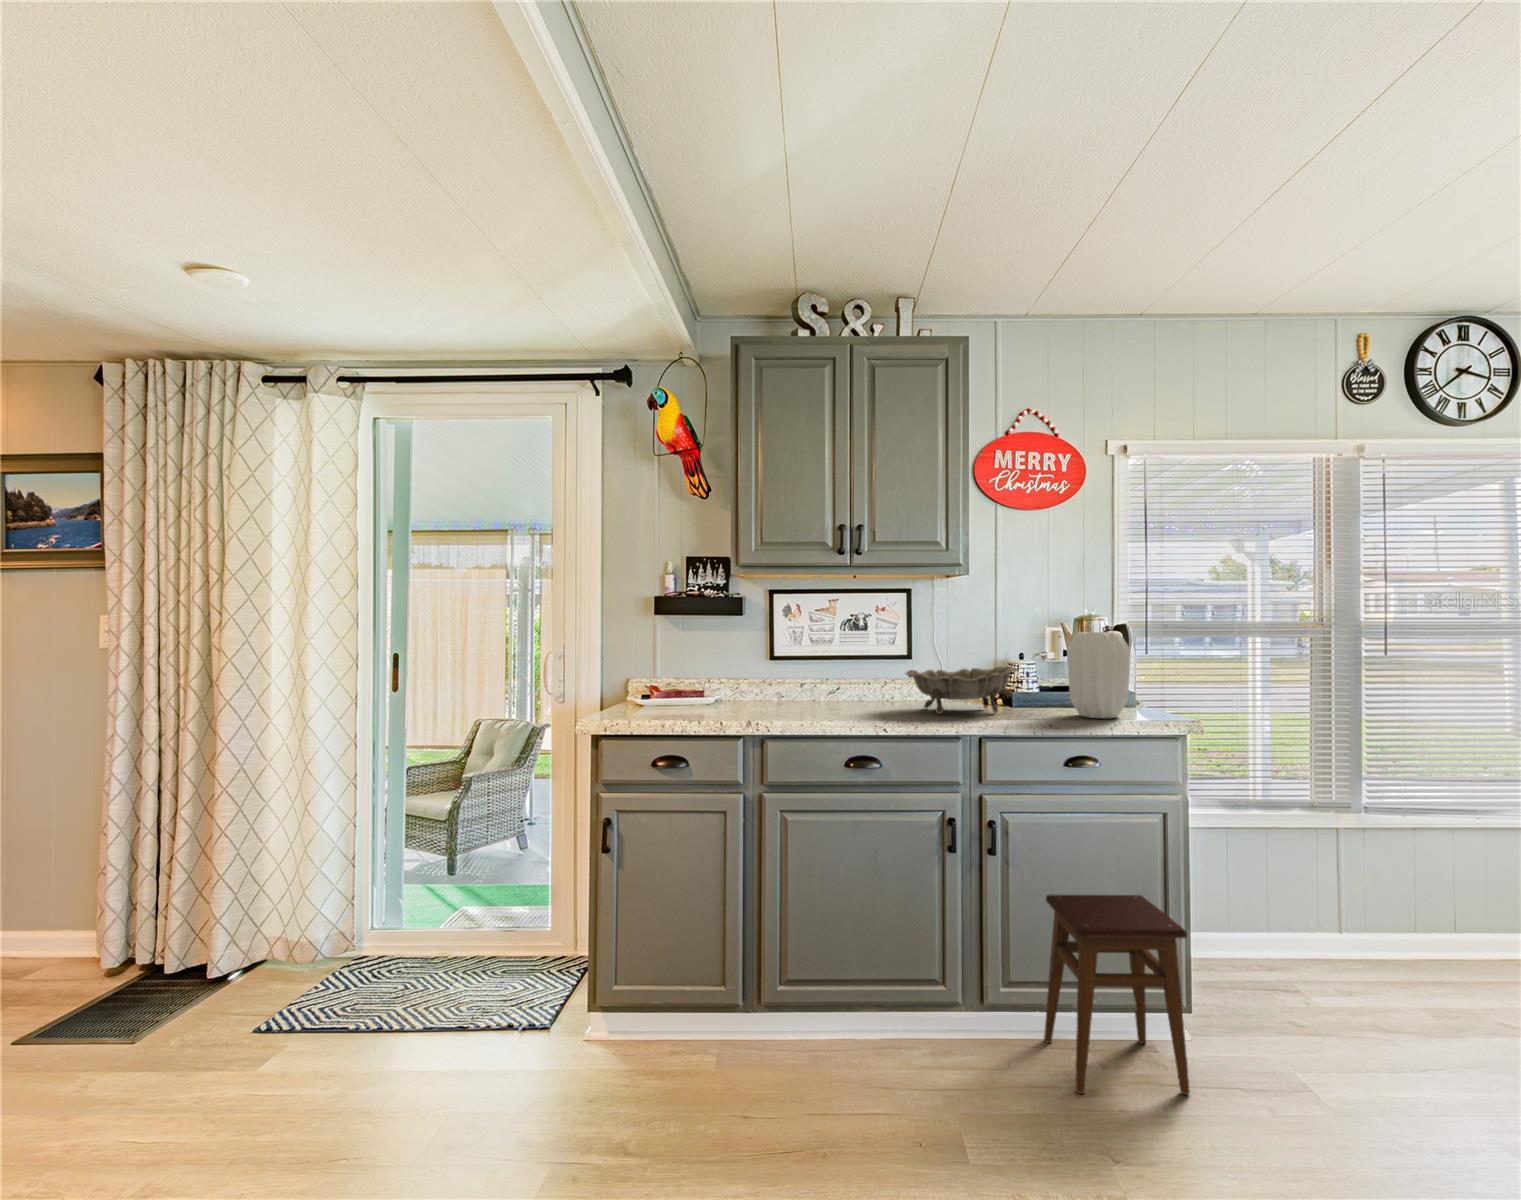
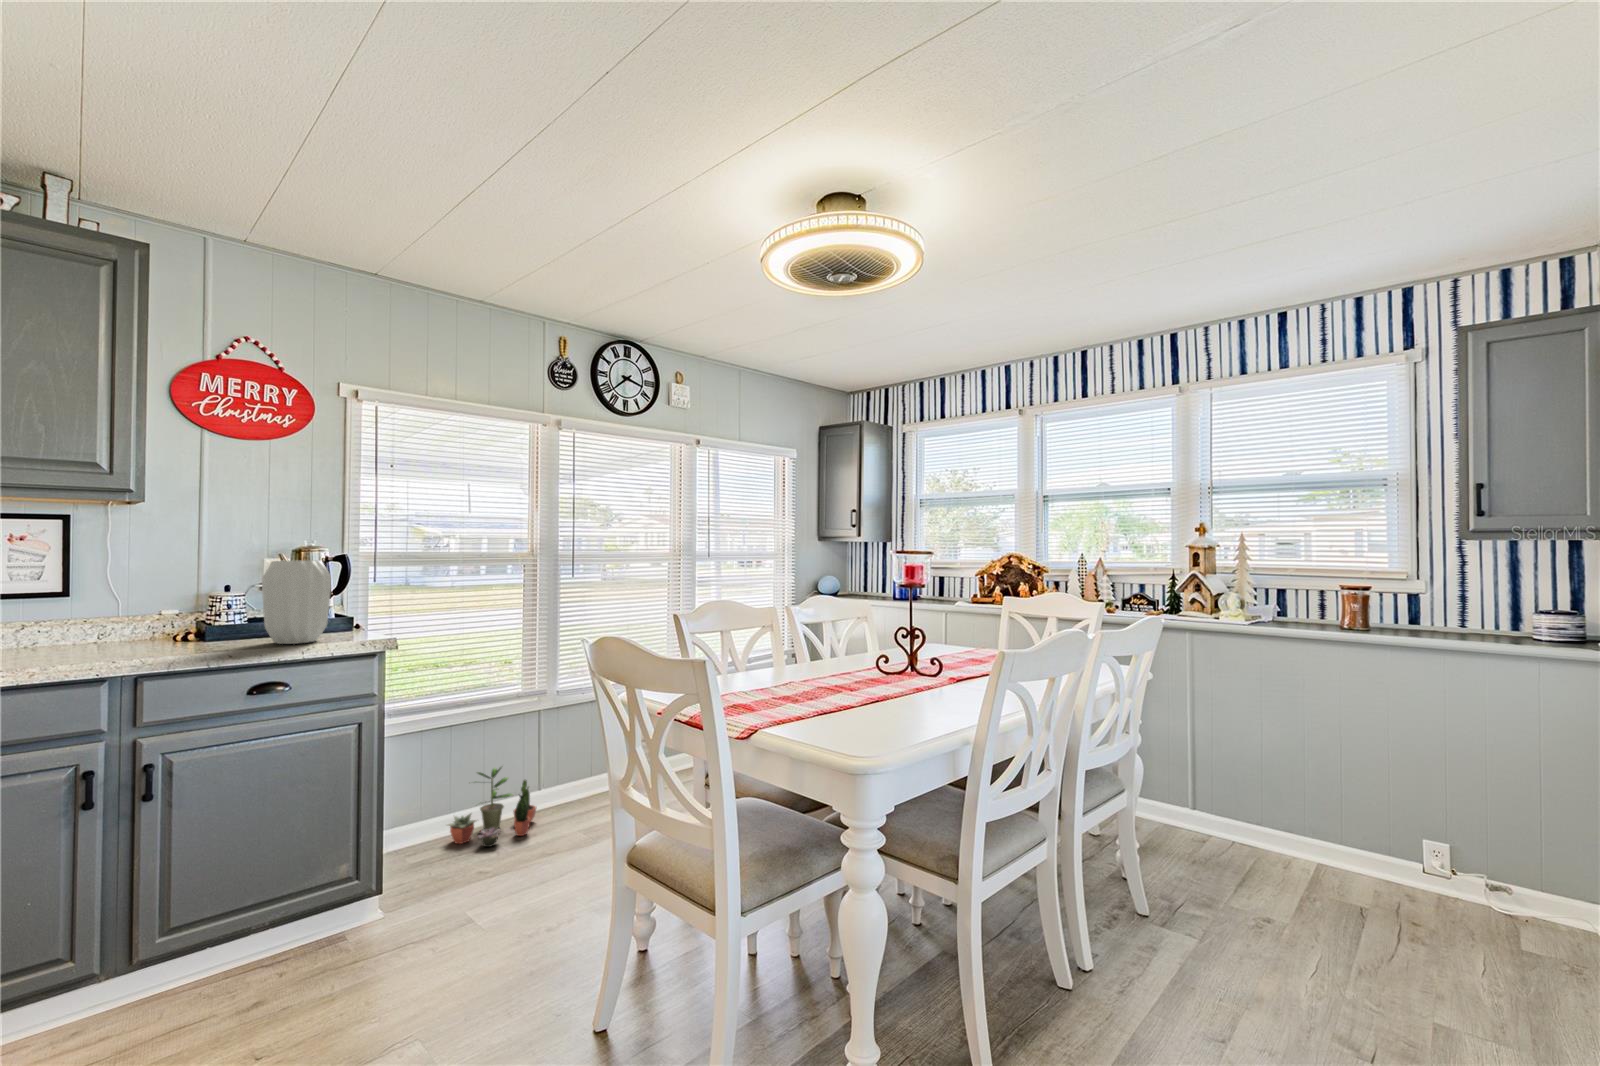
decorative bowl: present [906,666,1018,714] -> none [36,597,205,656]
potted plant: none [1232,888,1346,986] -> present [448,767,536,847]
stool: present [1044,895,1190,1095] -> none [208,807,356,1033]

